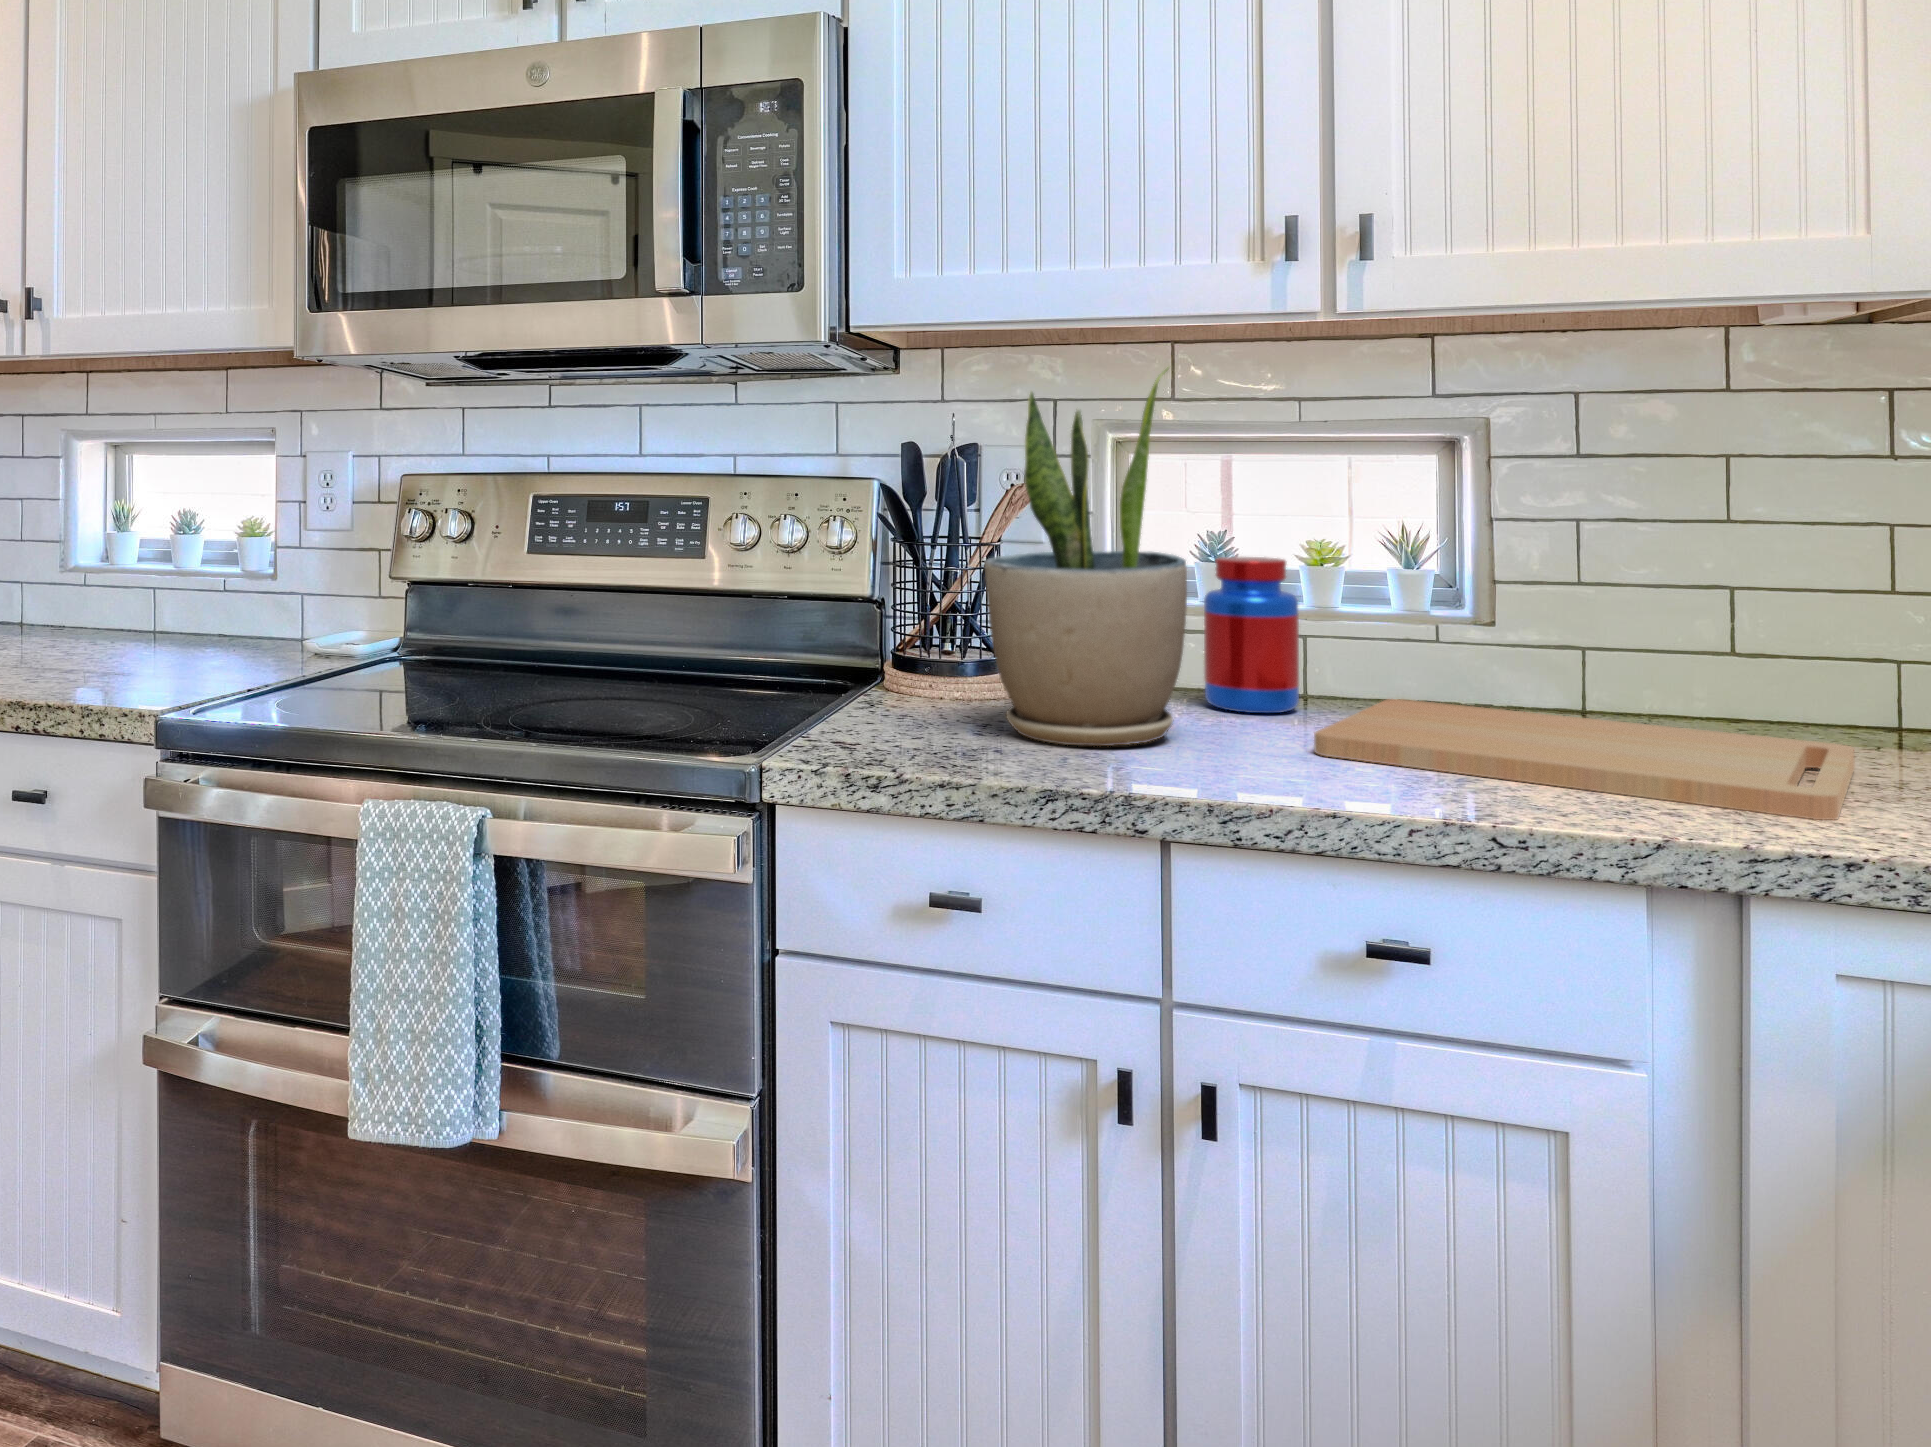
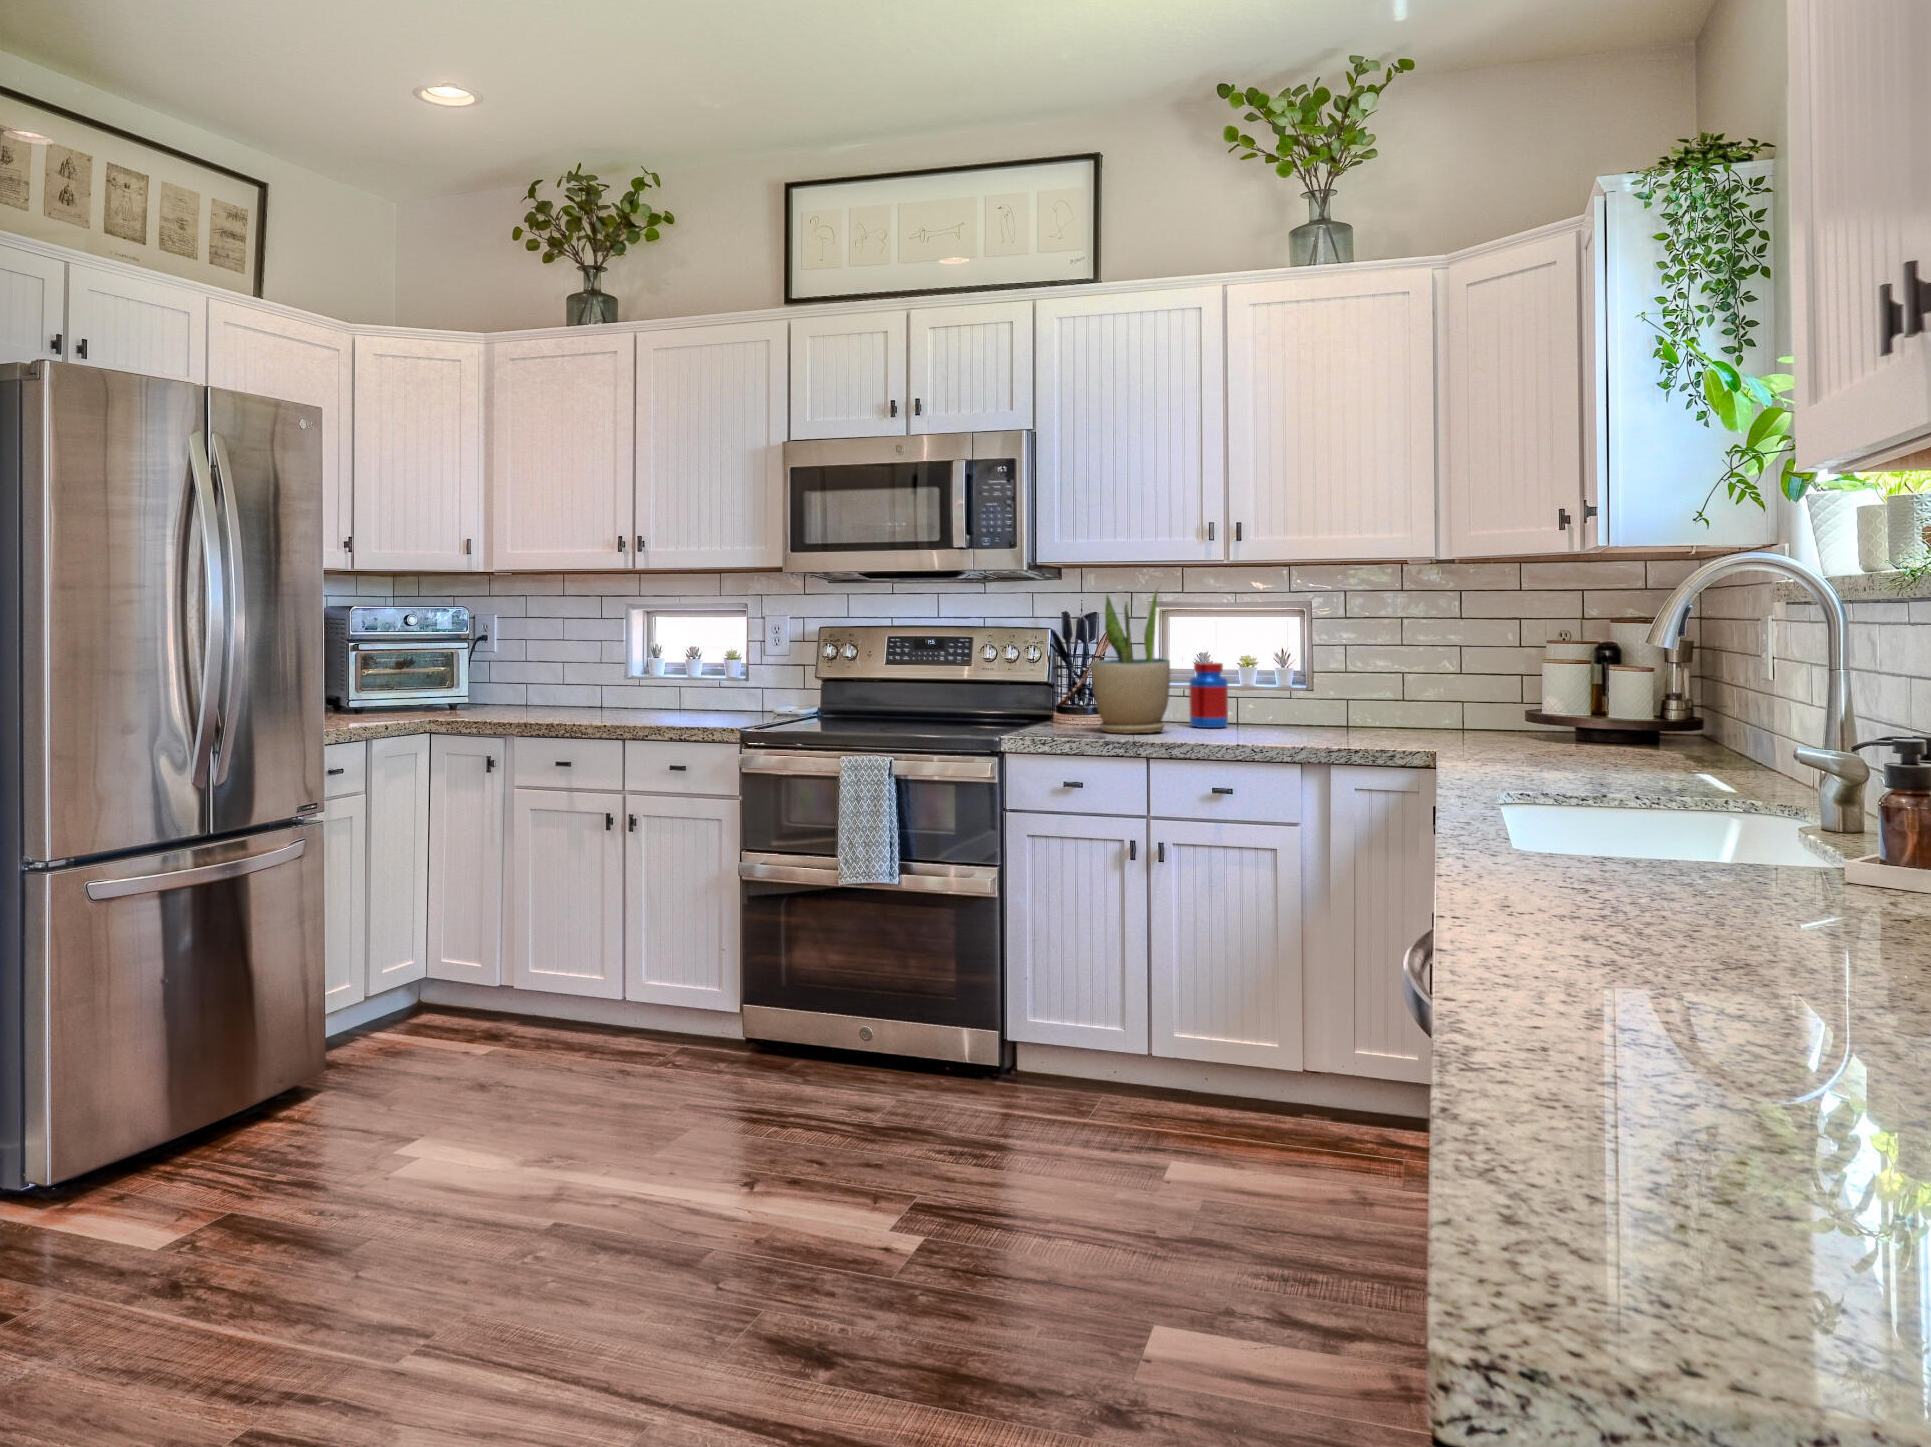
cutting board: present [1314,699,1855,820] -> none [1216,721,1412,744]

